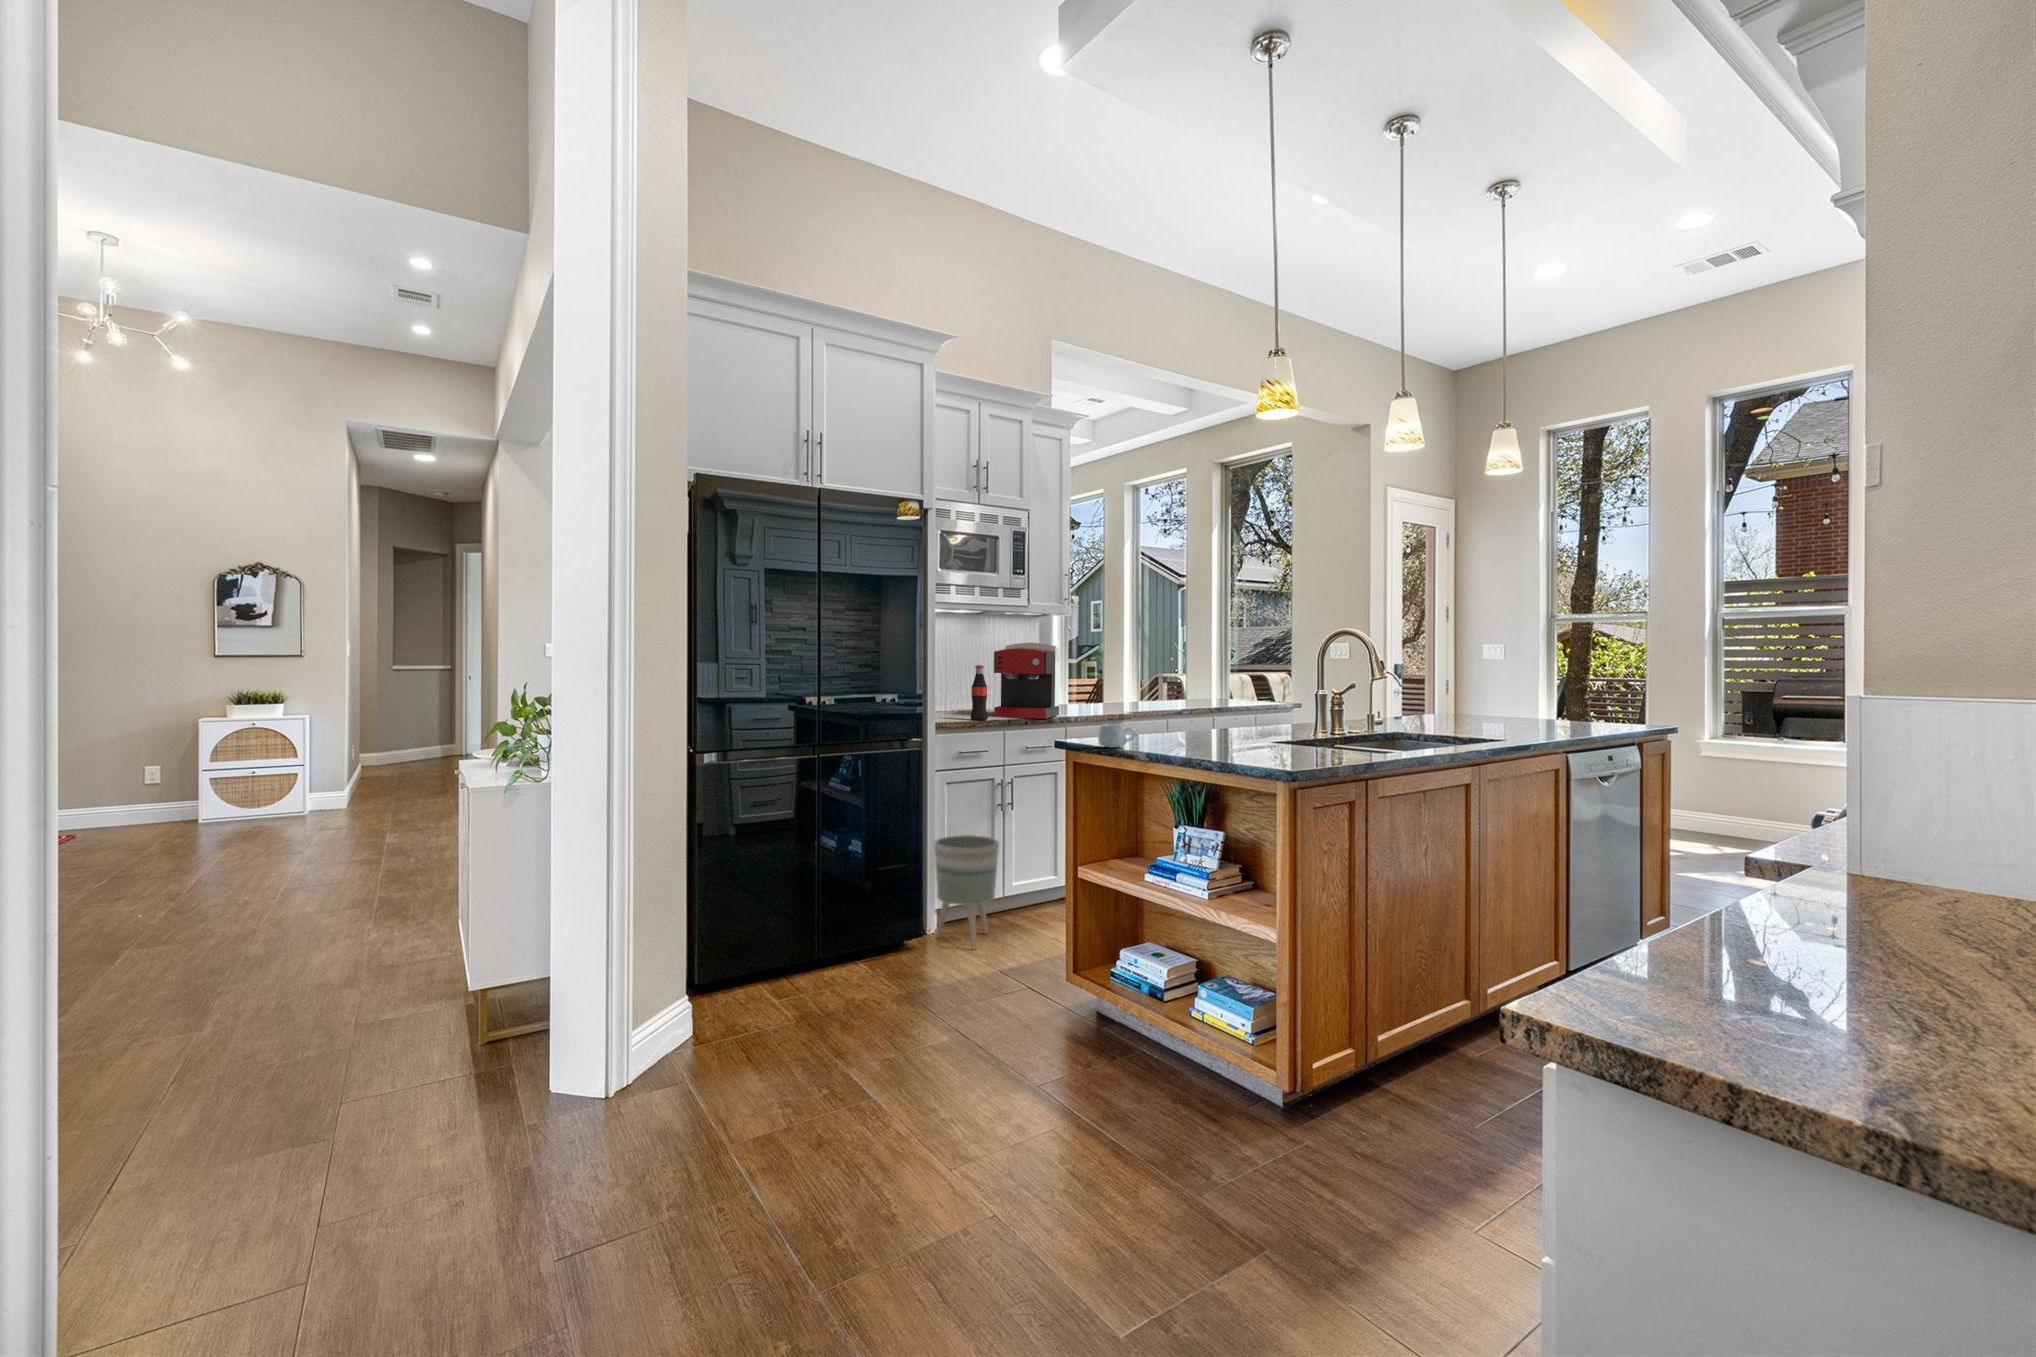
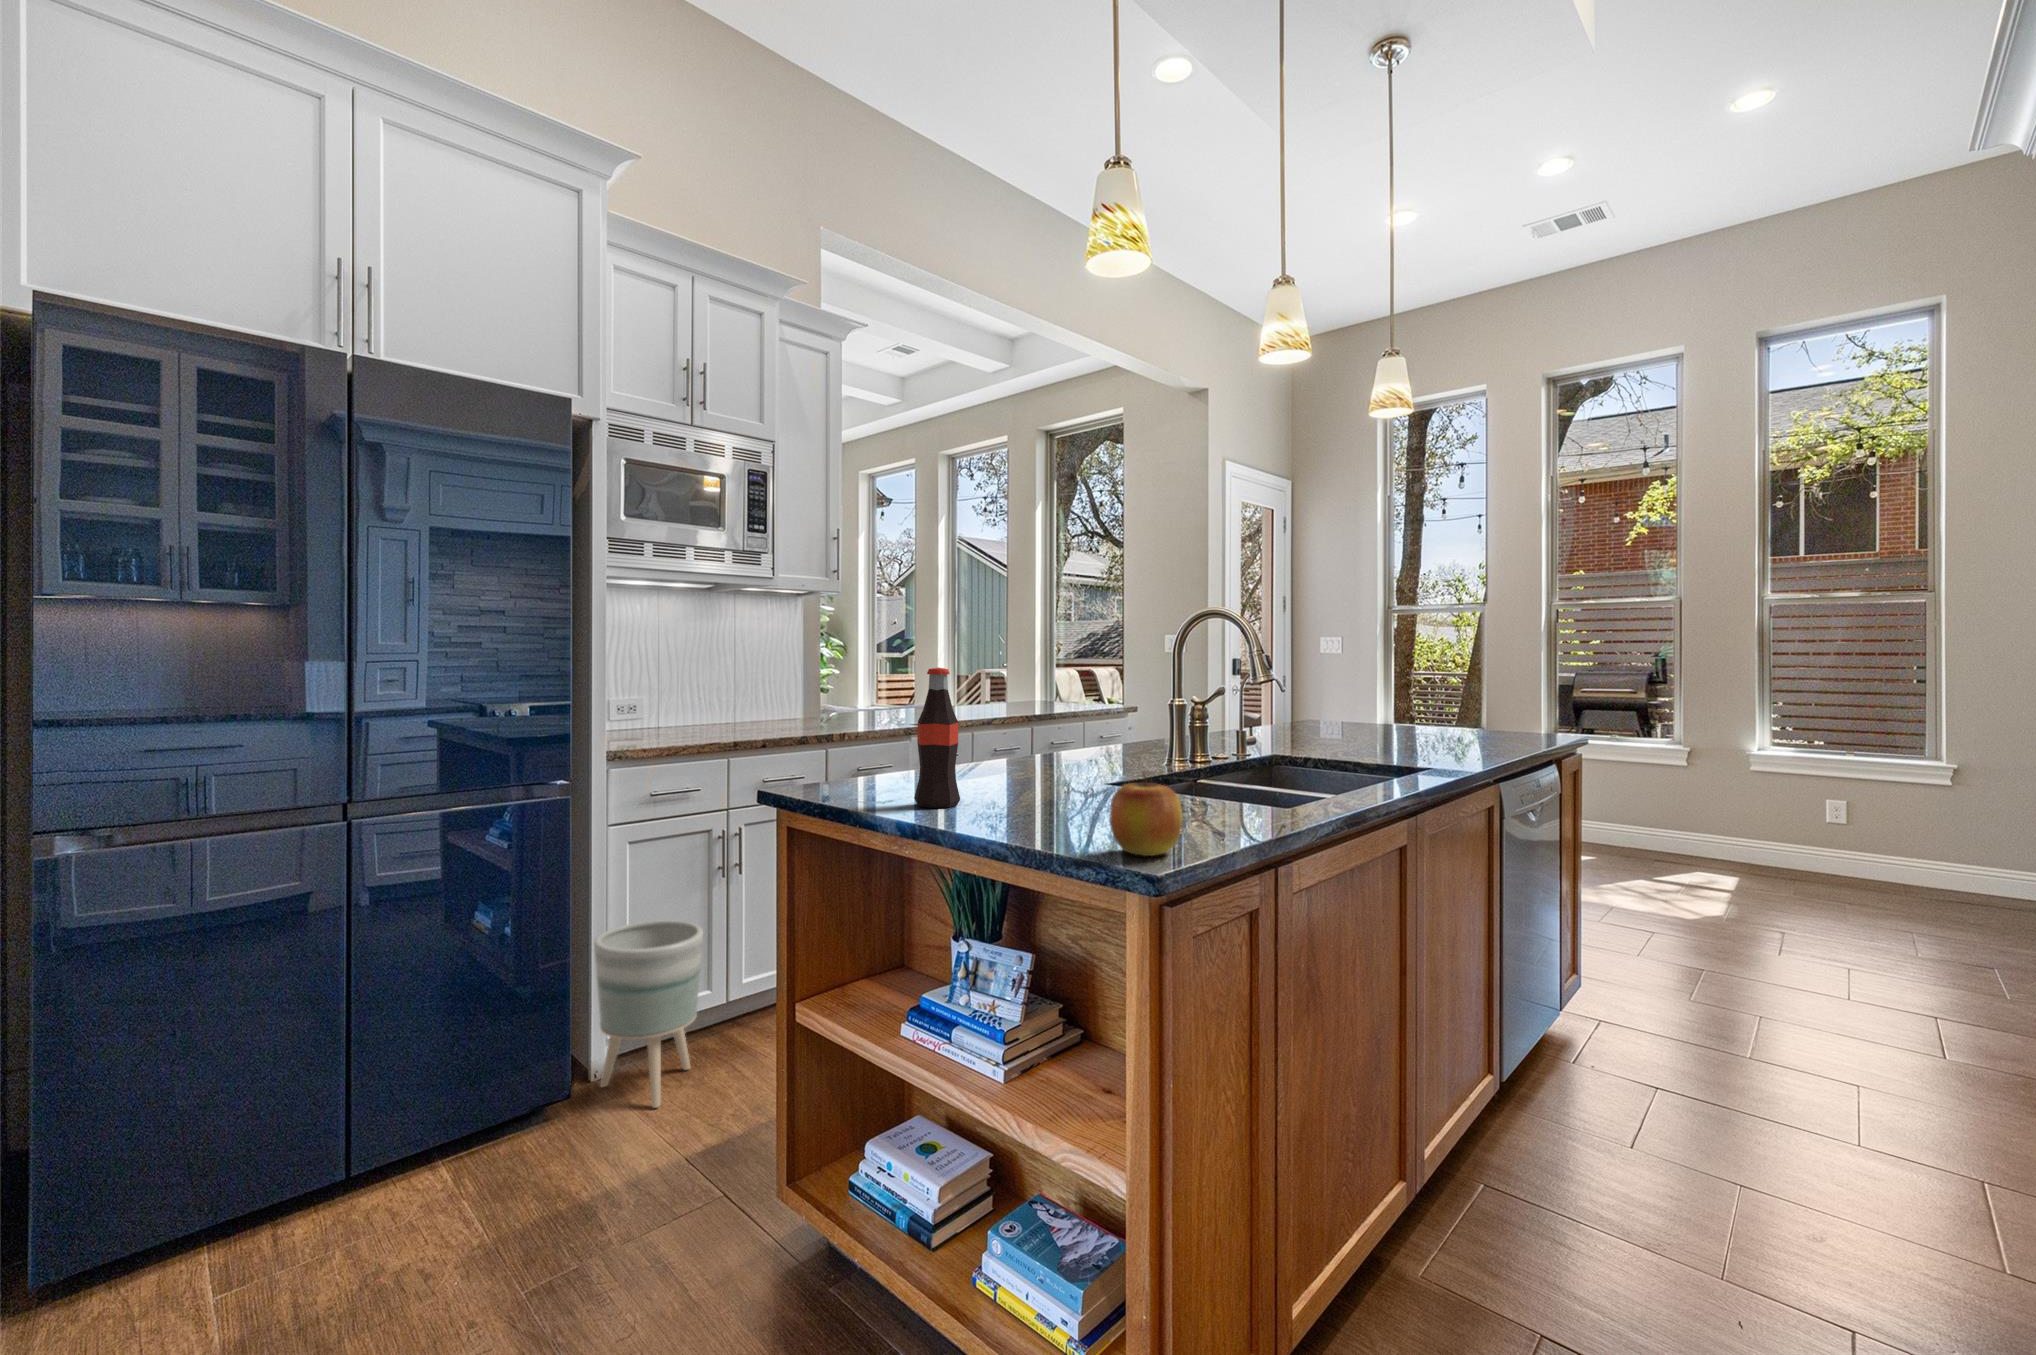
coffee maker: present [994,643,1060,719] -> none [715,628,817,737]
bottle: present [970,665,988,720] -> present [914,667,960,808]
mug: present [1098,724,1136,748] -> none [823,759,887,801]
apple: none [1268,724,1306,766] -> present [1110,774,1183,856]

